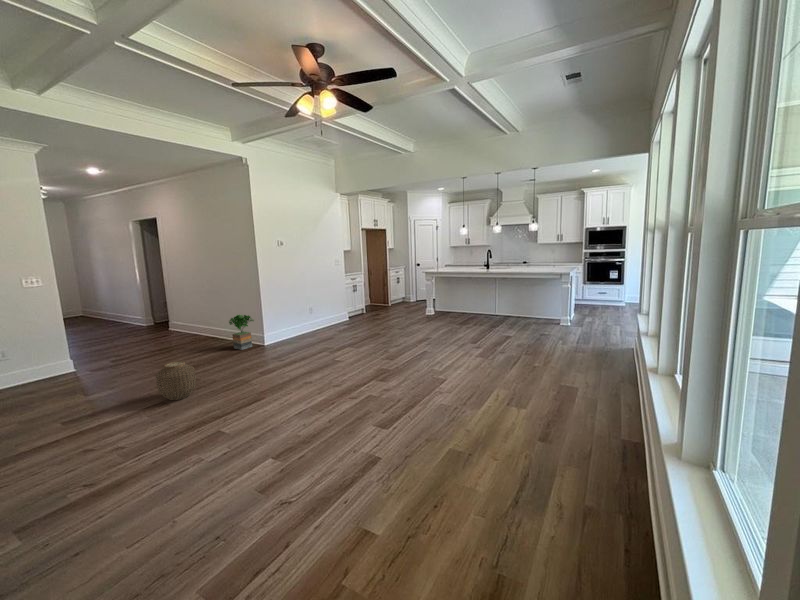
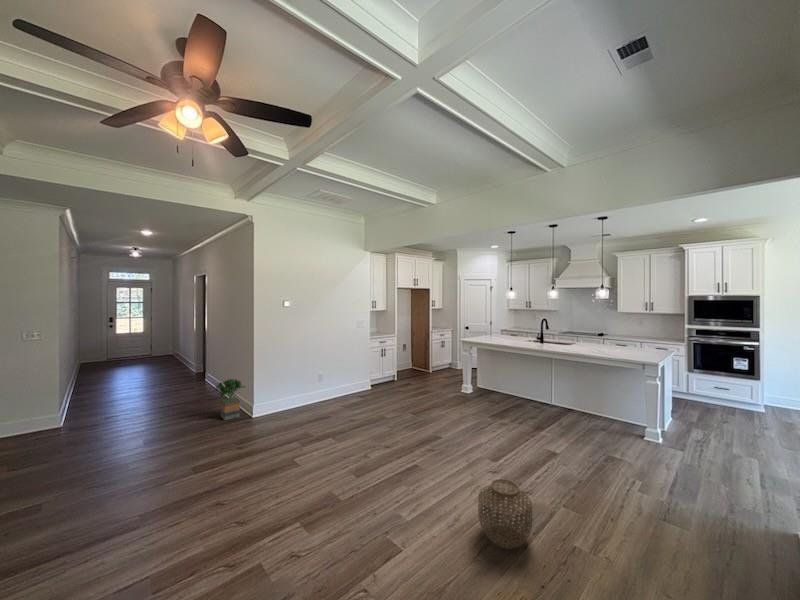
woven basket: present [156,361,196,400] -> present [478,479,532,549]

